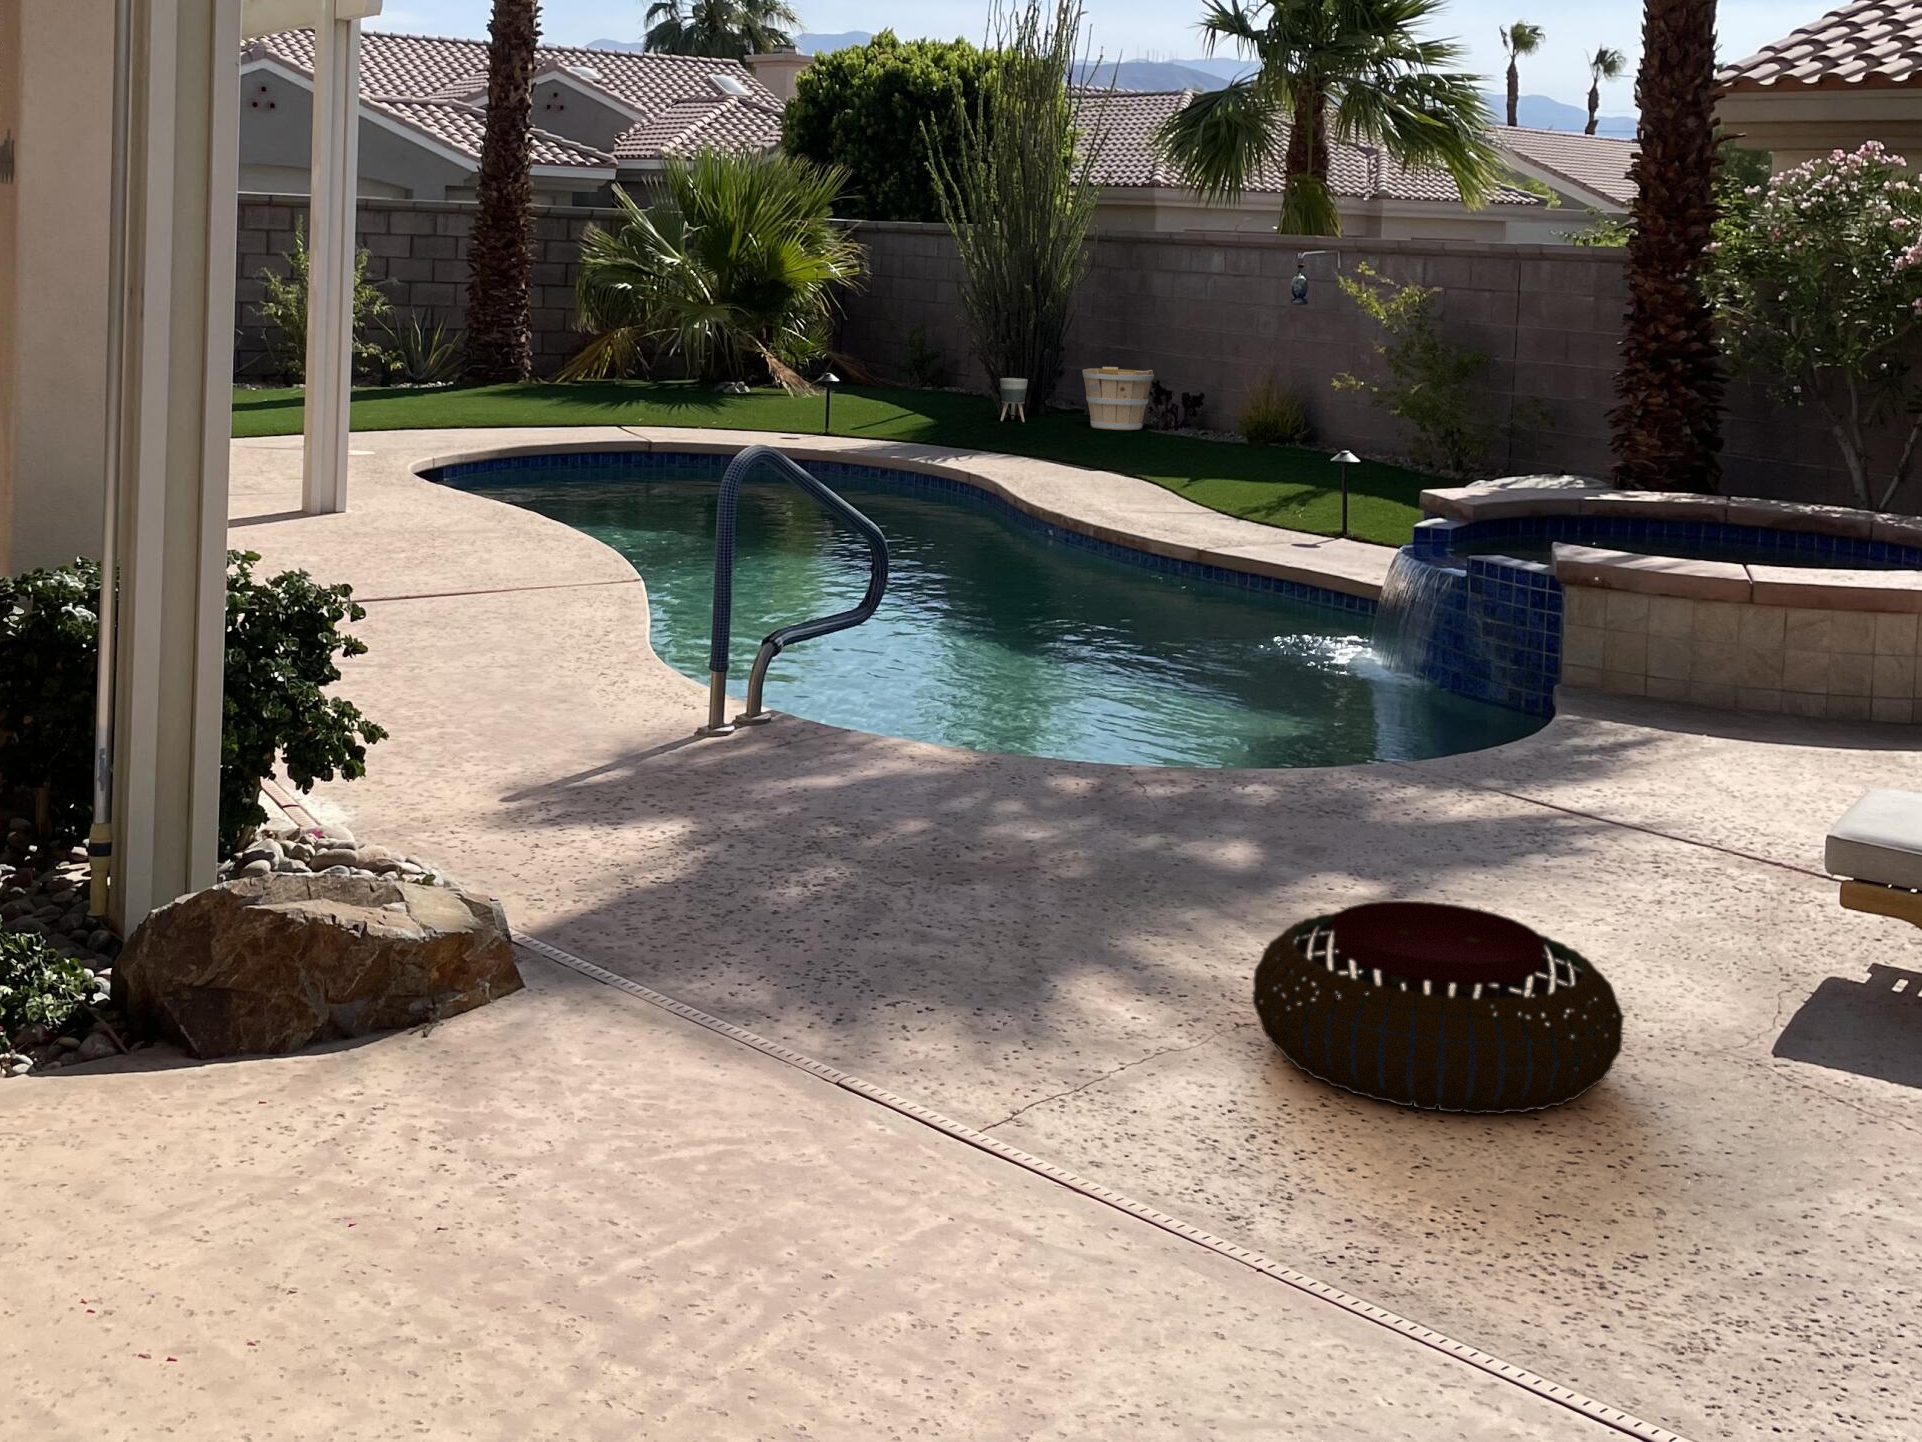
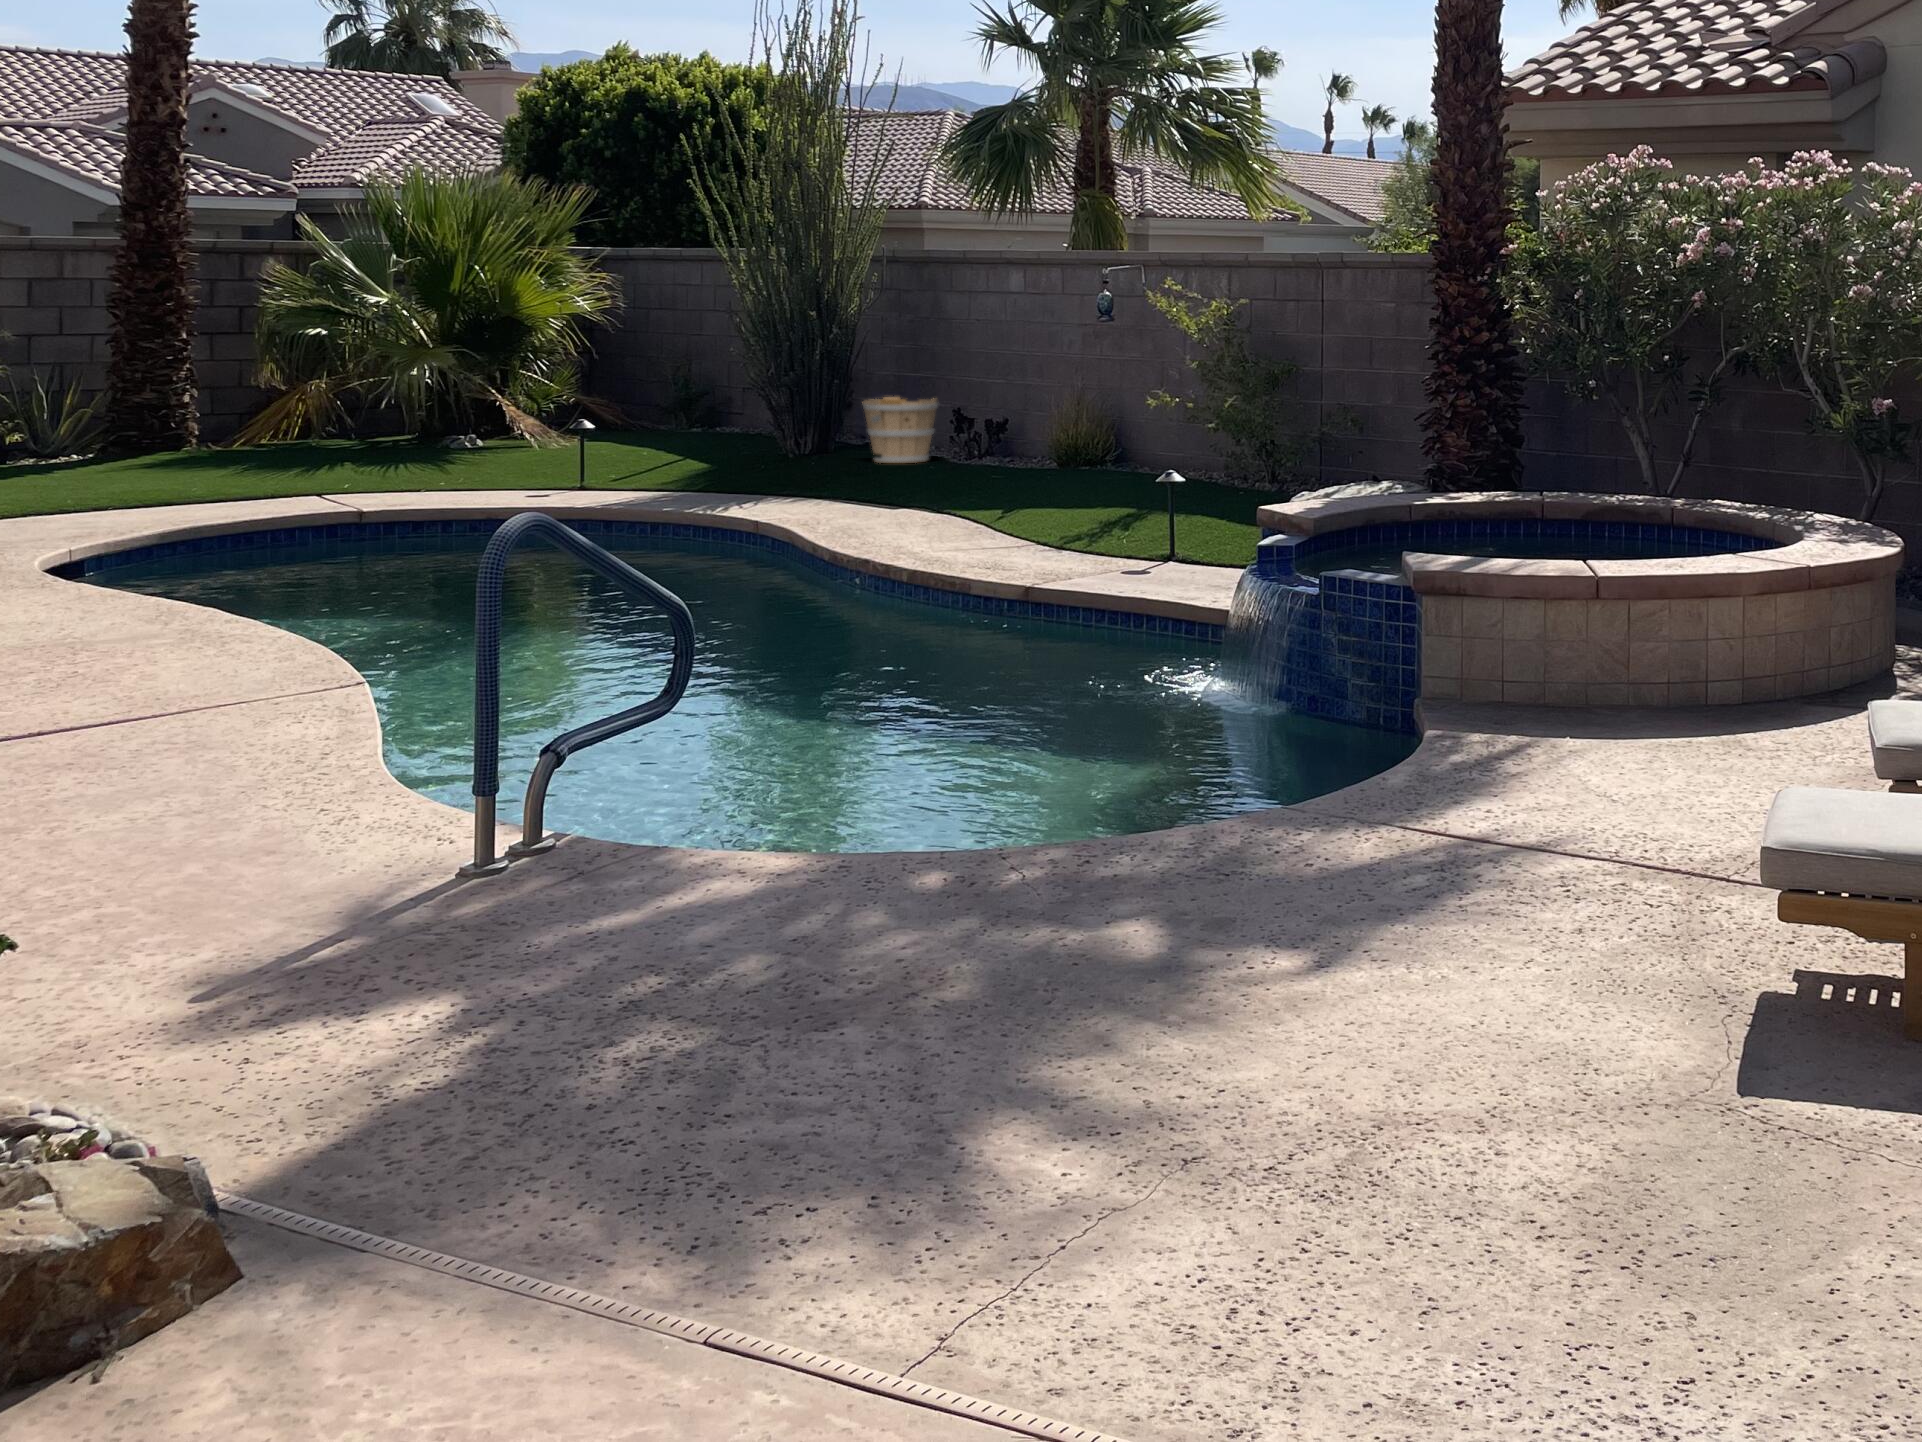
planter: present [1000,378,1028,422] -> none [771,414,802,461]
pouf: present [1252,901,1624,1114] -> none [1201,985,1612,1238]

